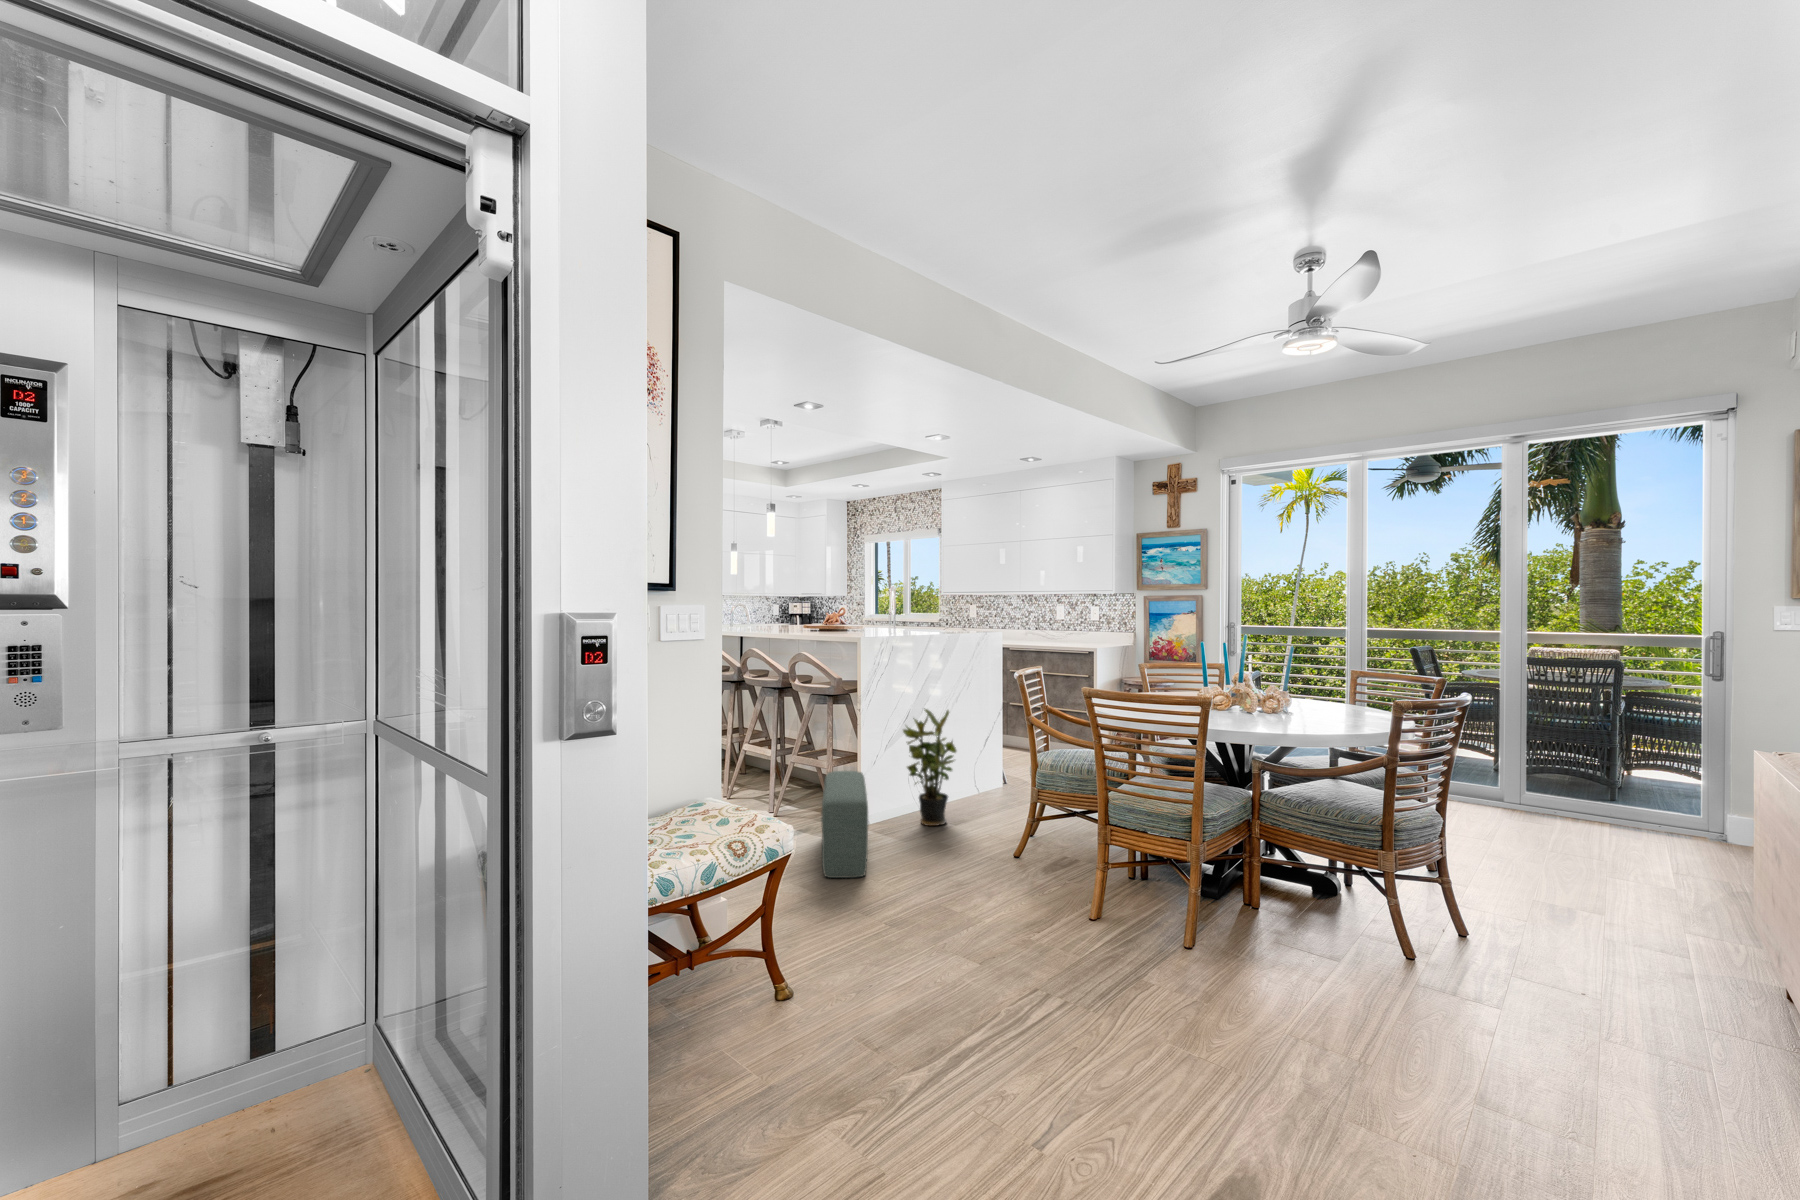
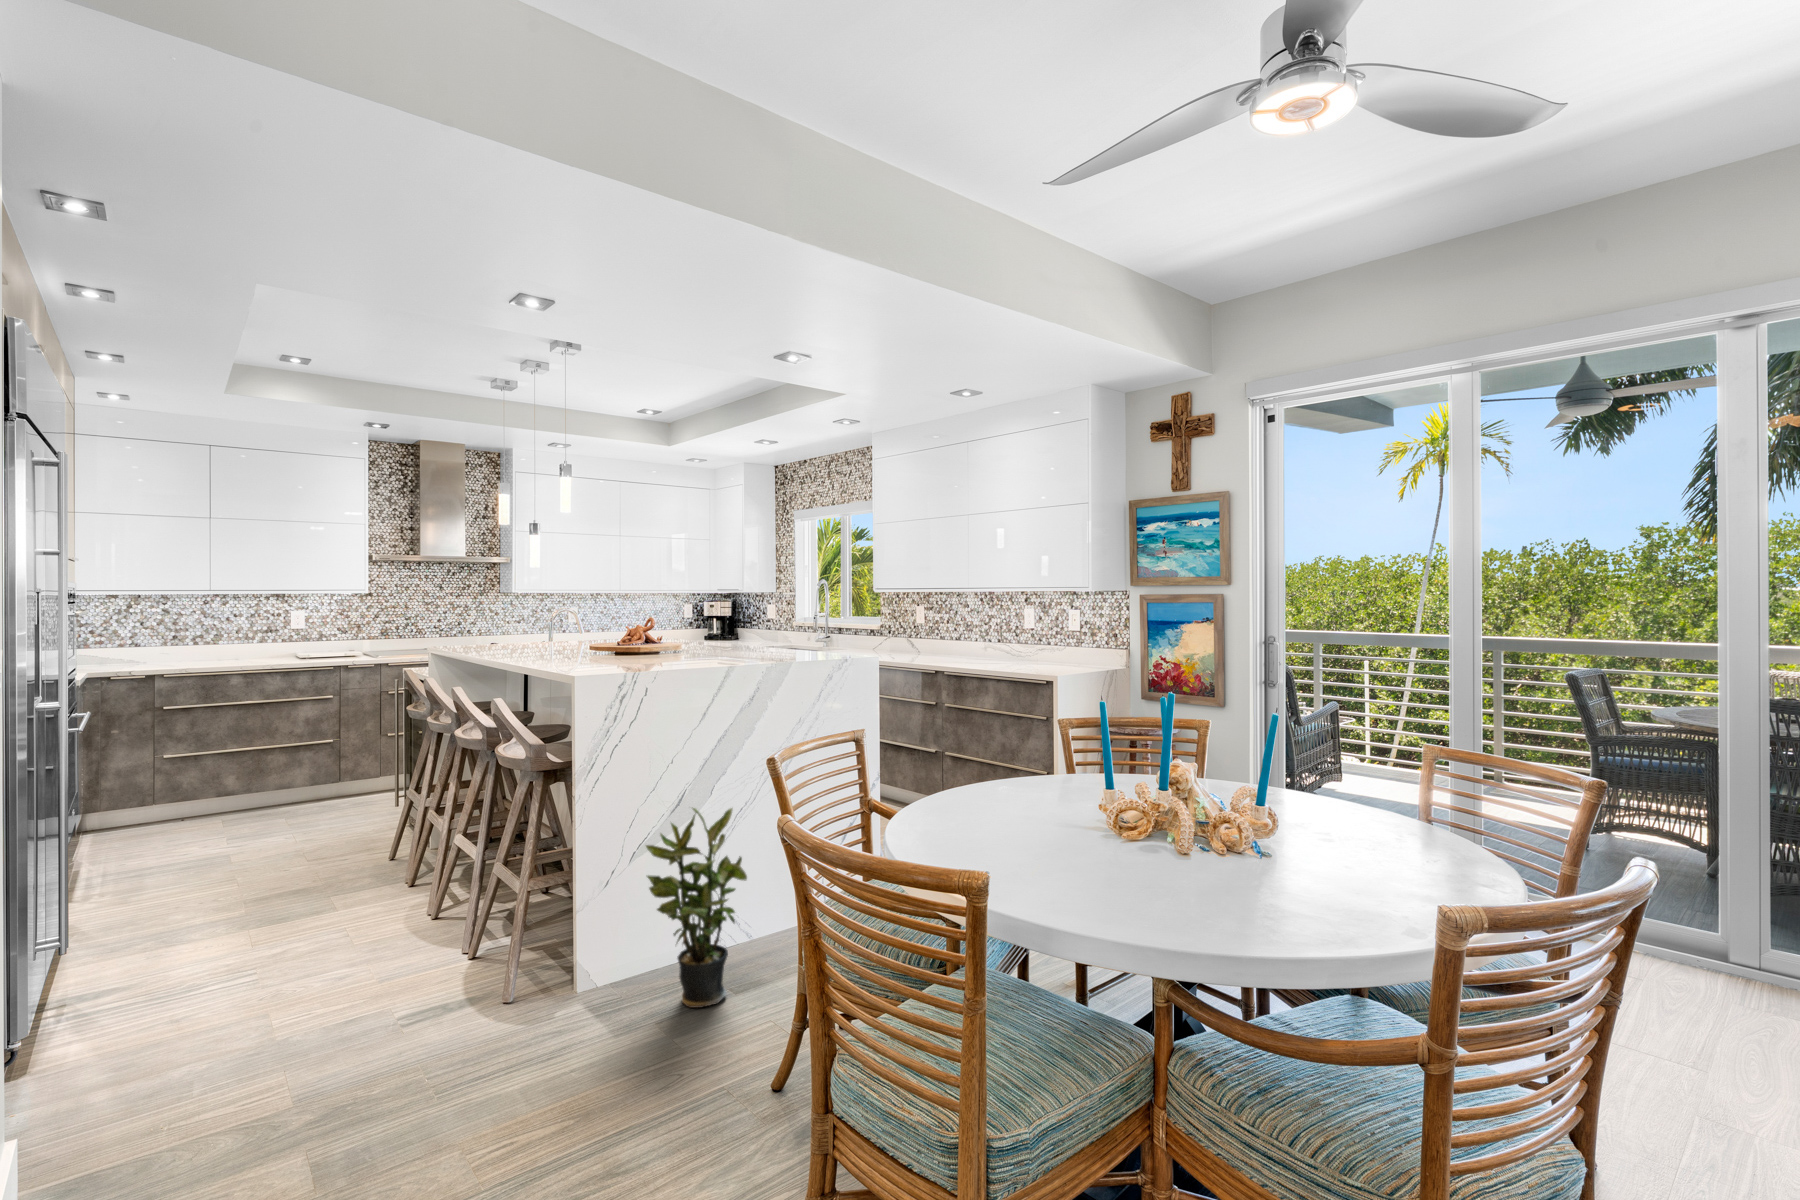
pouf: present [821,771,868,878] -> none [379,923,563,1163]

